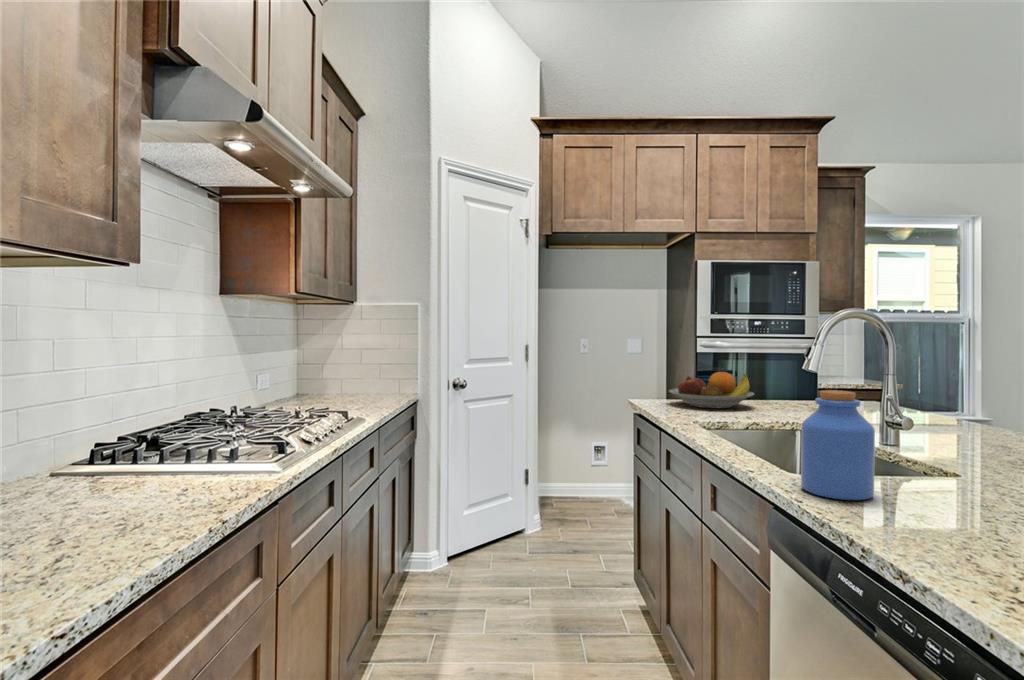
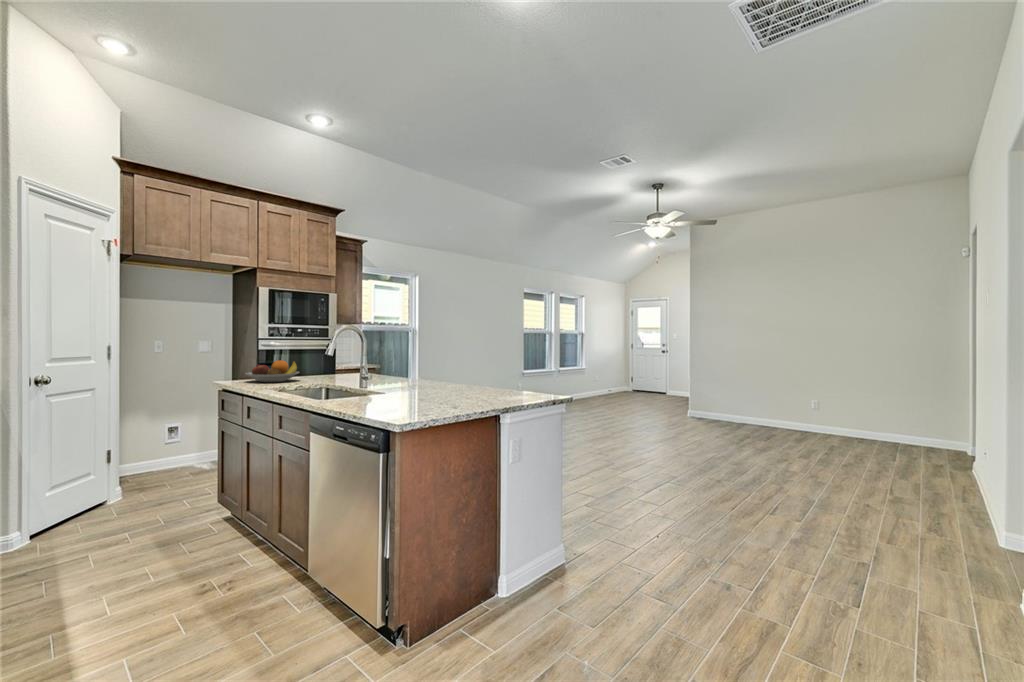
jar: present [801,390,875,500] -> none [322,361,349,403]

